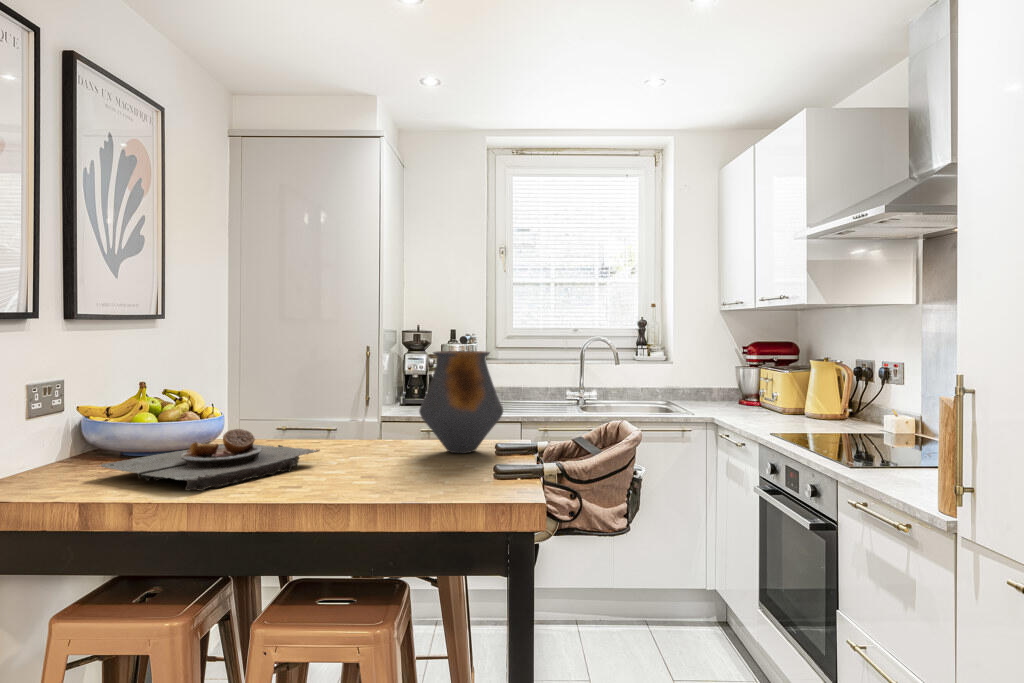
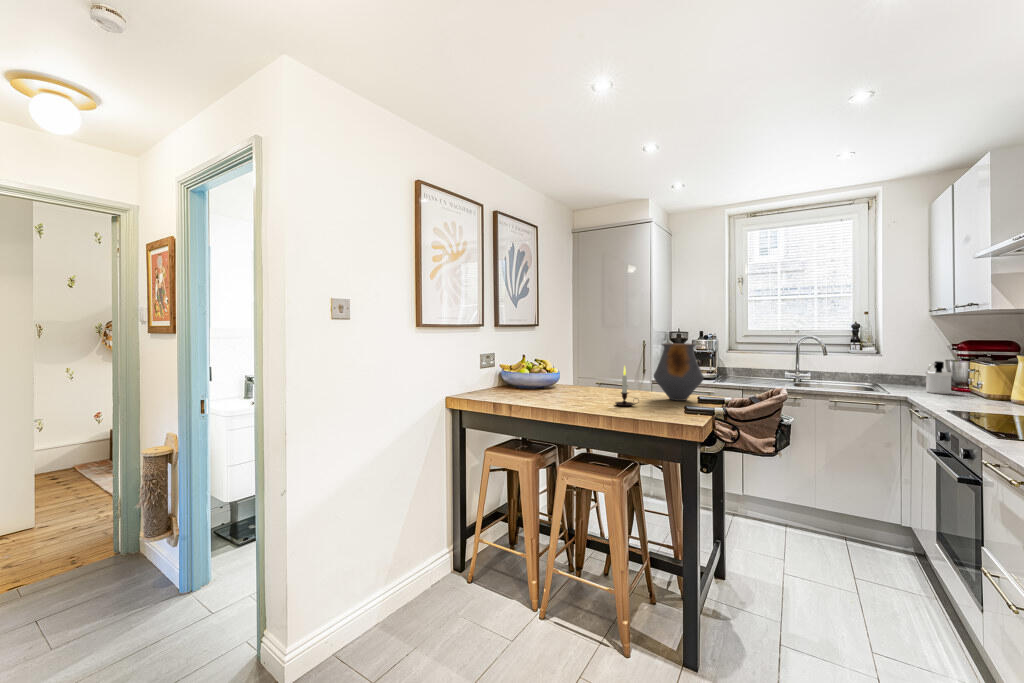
soap dispenser: none [722,369,747,410] -> present [926,361,952,394]
candle: none [360,395,407,477] -> present [615,367,636,406]
plate: present [100,429,319,491] -> none [505,379,600,404]

